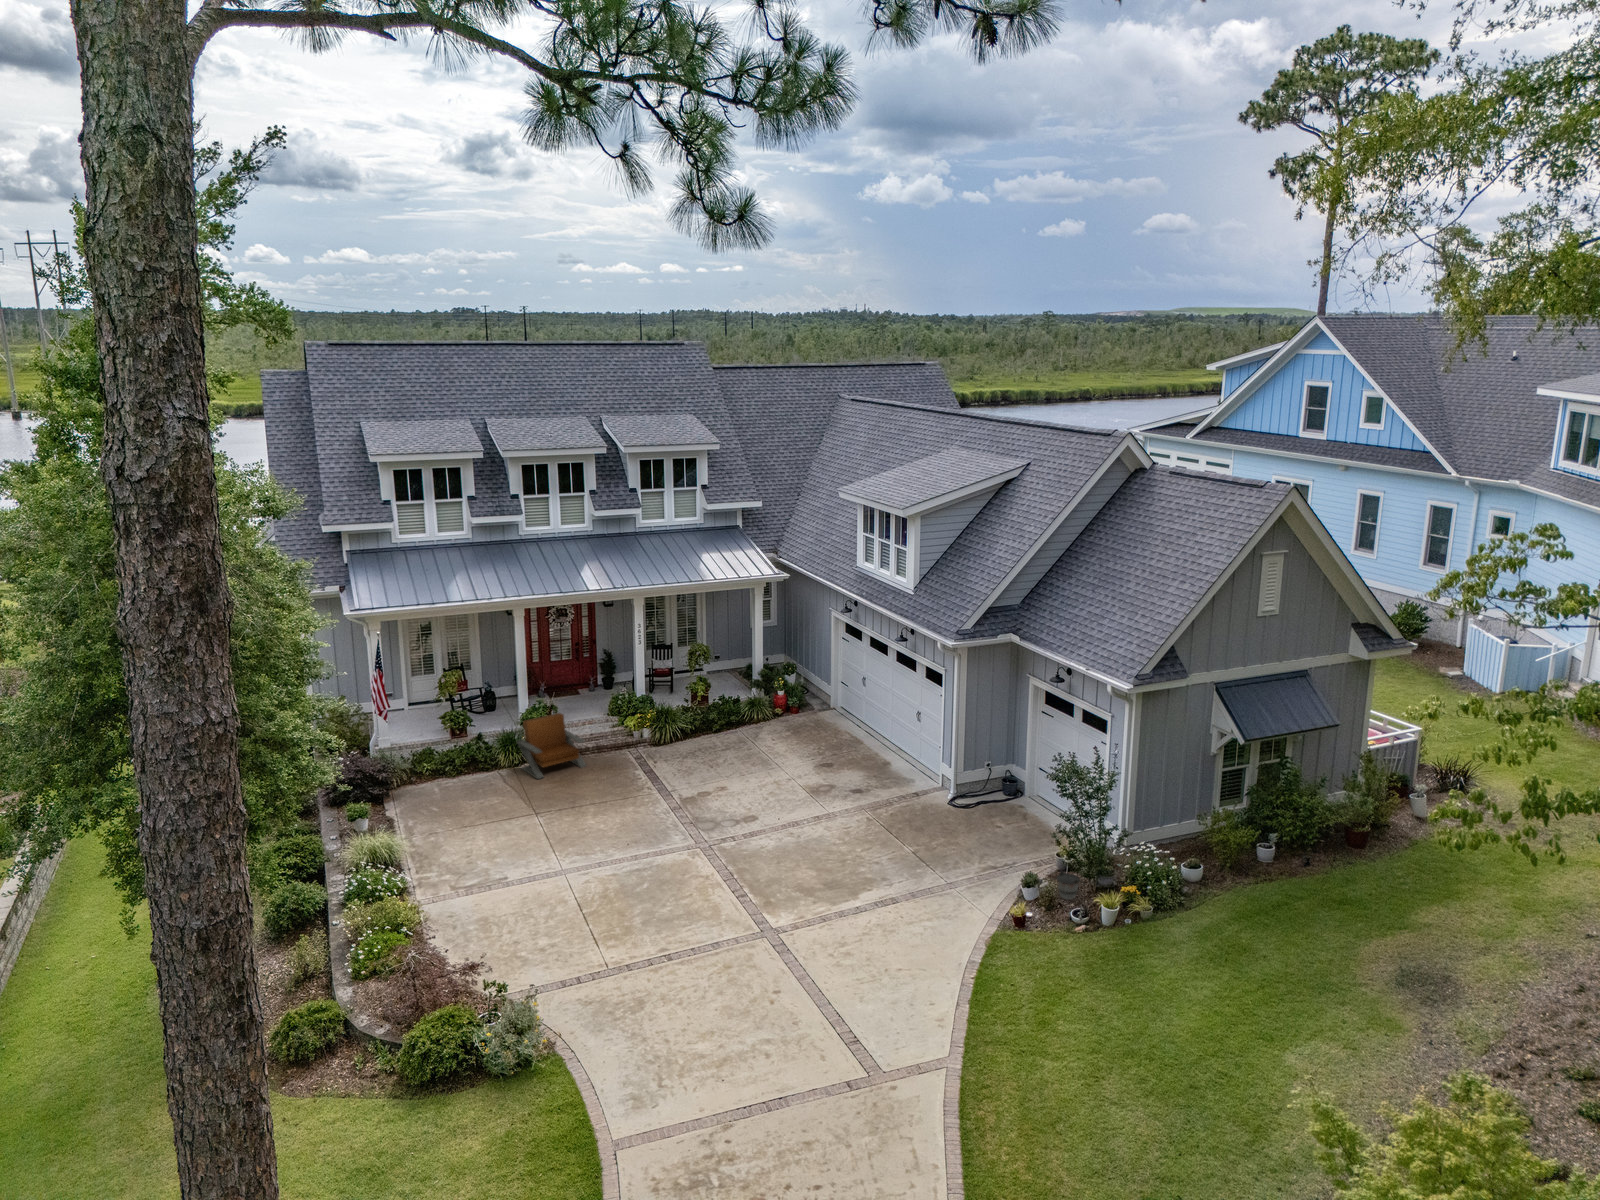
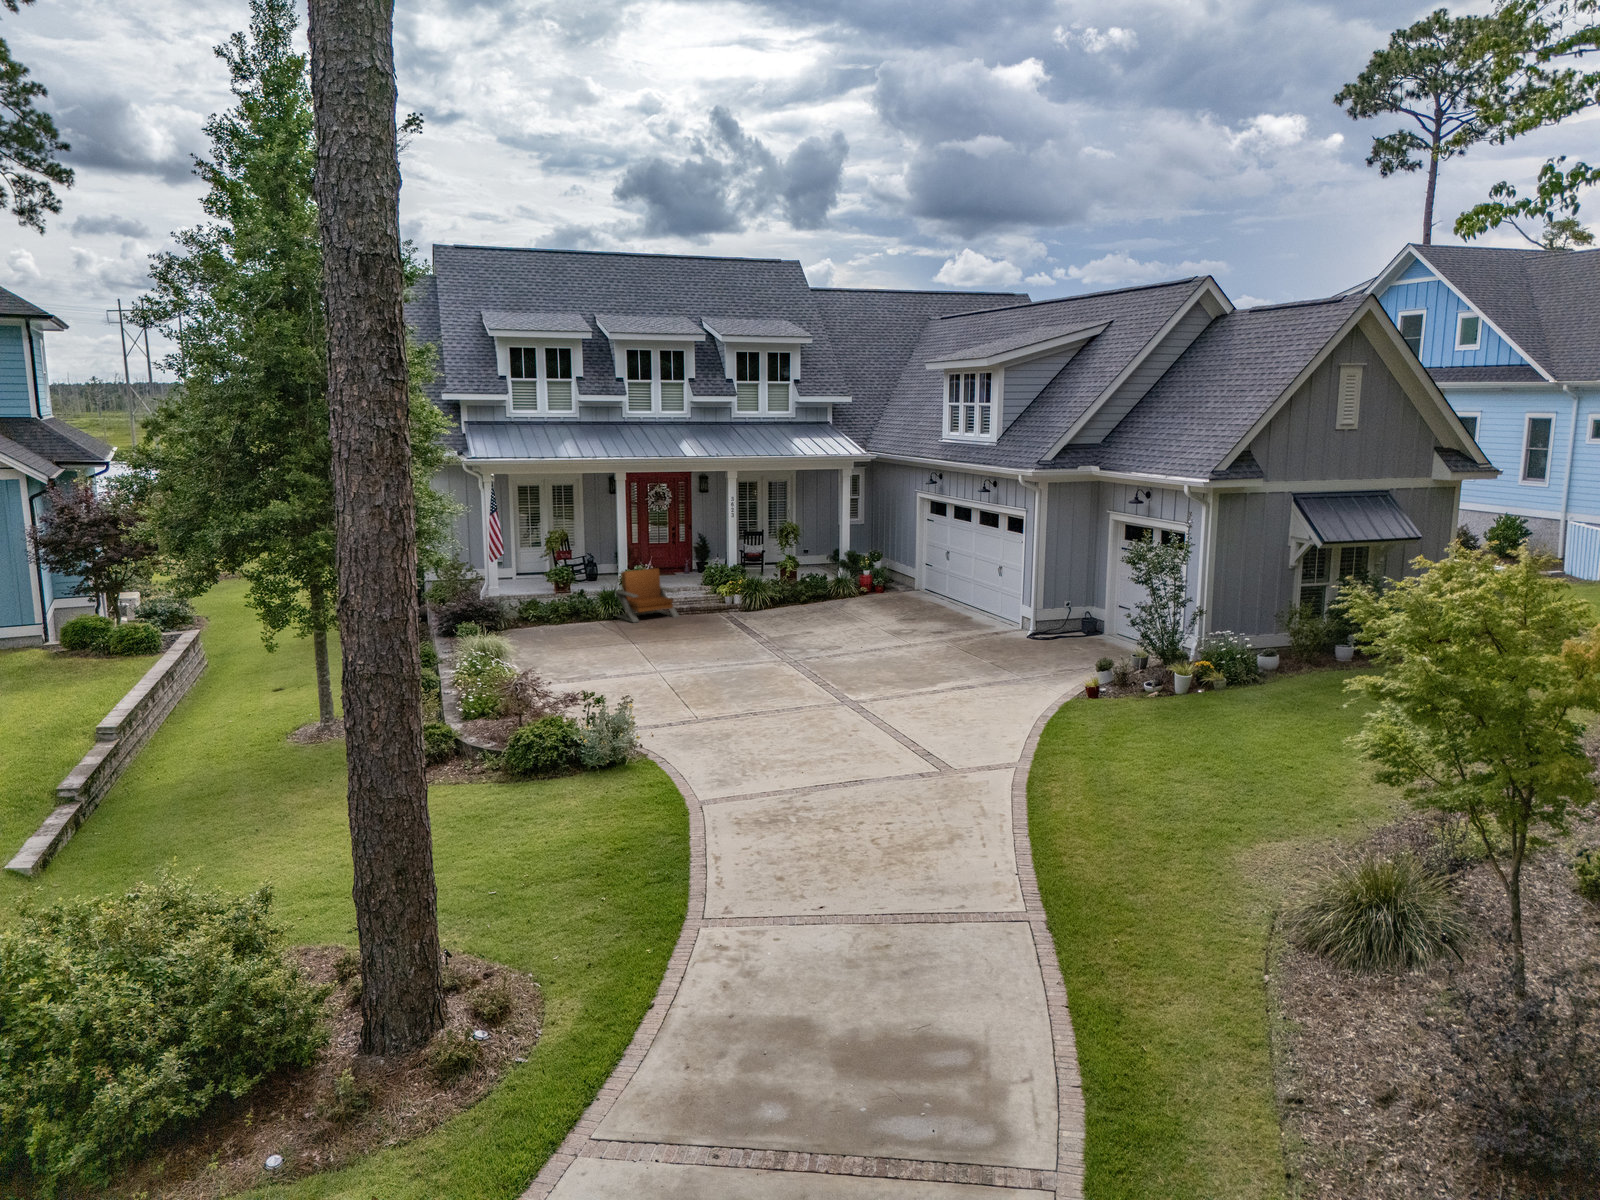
bucket: present [1056,872,1085,900] -> none [1132,663,1162,689]

